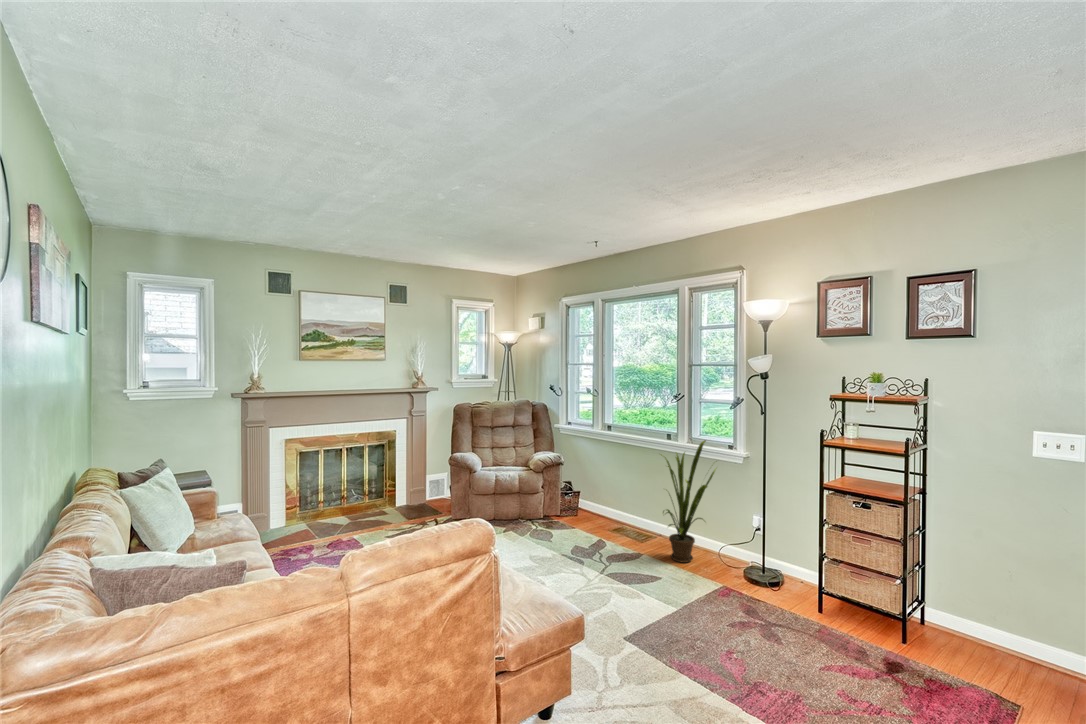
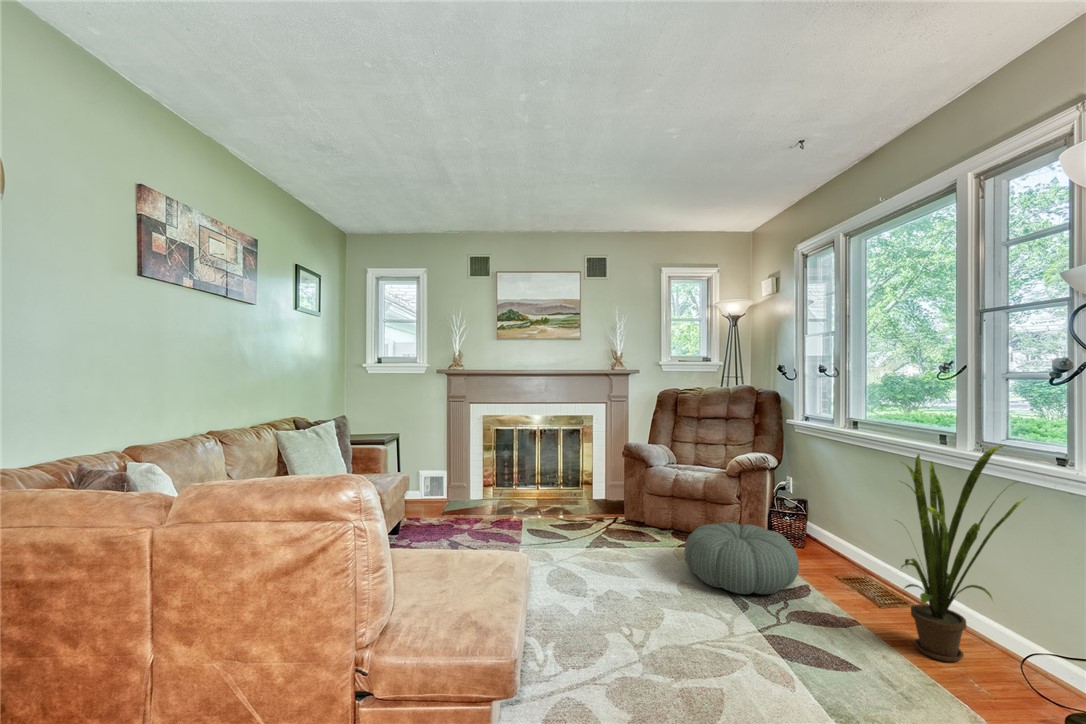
pouf: none [525,506,600,555] -> present [684,522,799,594]

